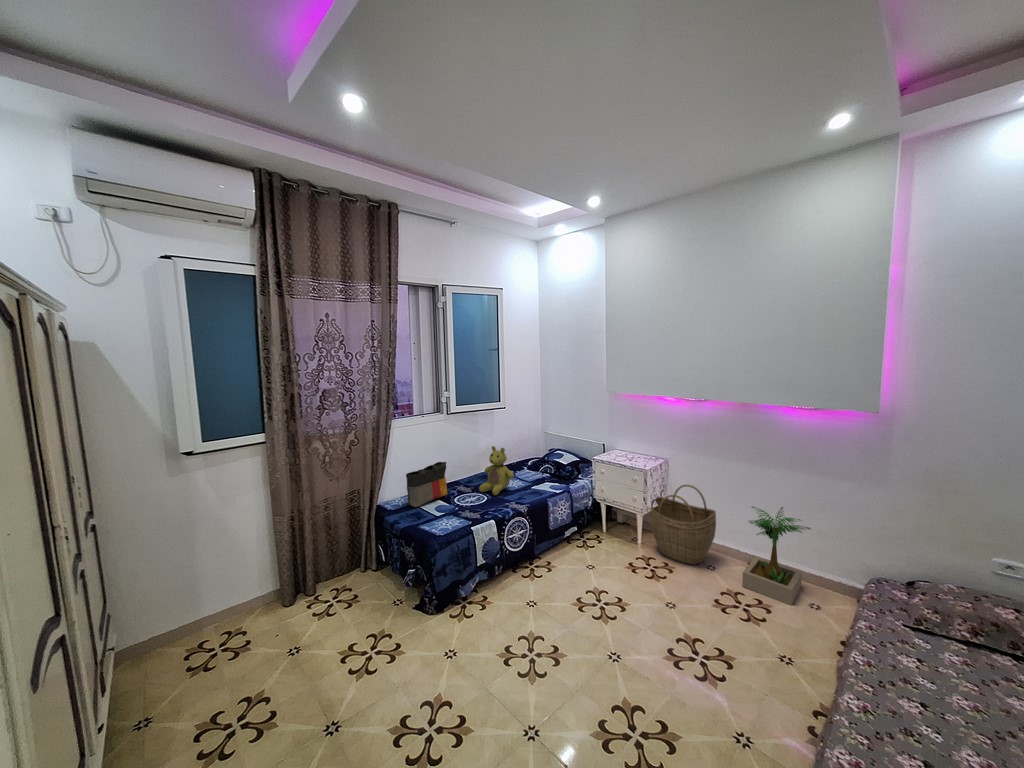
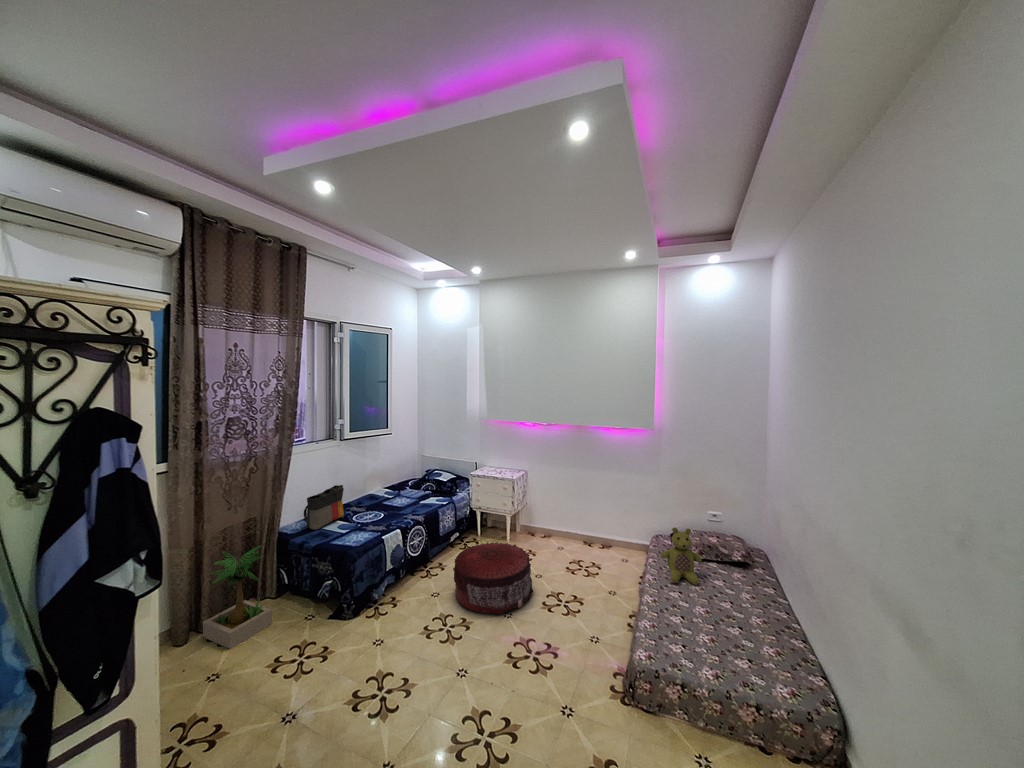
stuffed bear: present [479,446,514,495] -> present [660,527,702,585]
woven basket: present [650,485,716,565] -> none [518,488,564,548]
potted plant: present [742,506,811,605] -> present [203,546,272,649]
pouf: none [551,549,657,654] -> present [453,542,534,614]

